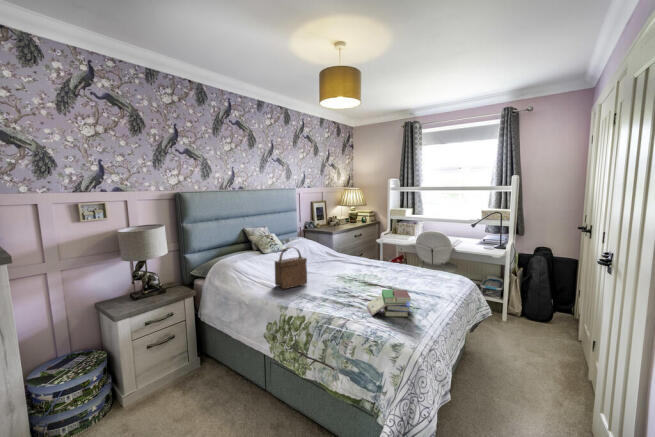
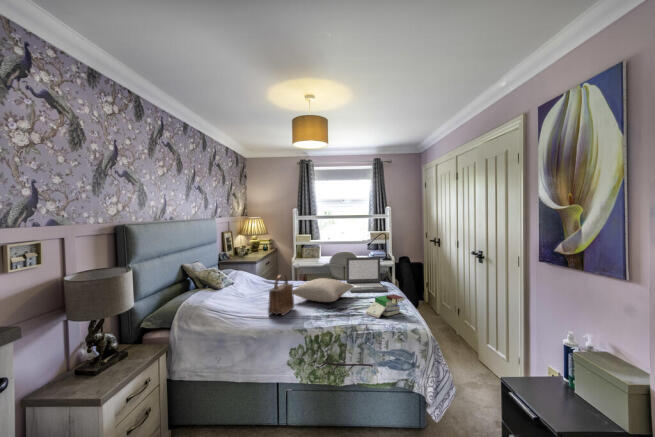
laptop: none [392,238,447,286] -> present [346,257,388,293]
pillow: none [315,257,388,285] -> present [293,278,354,302]

